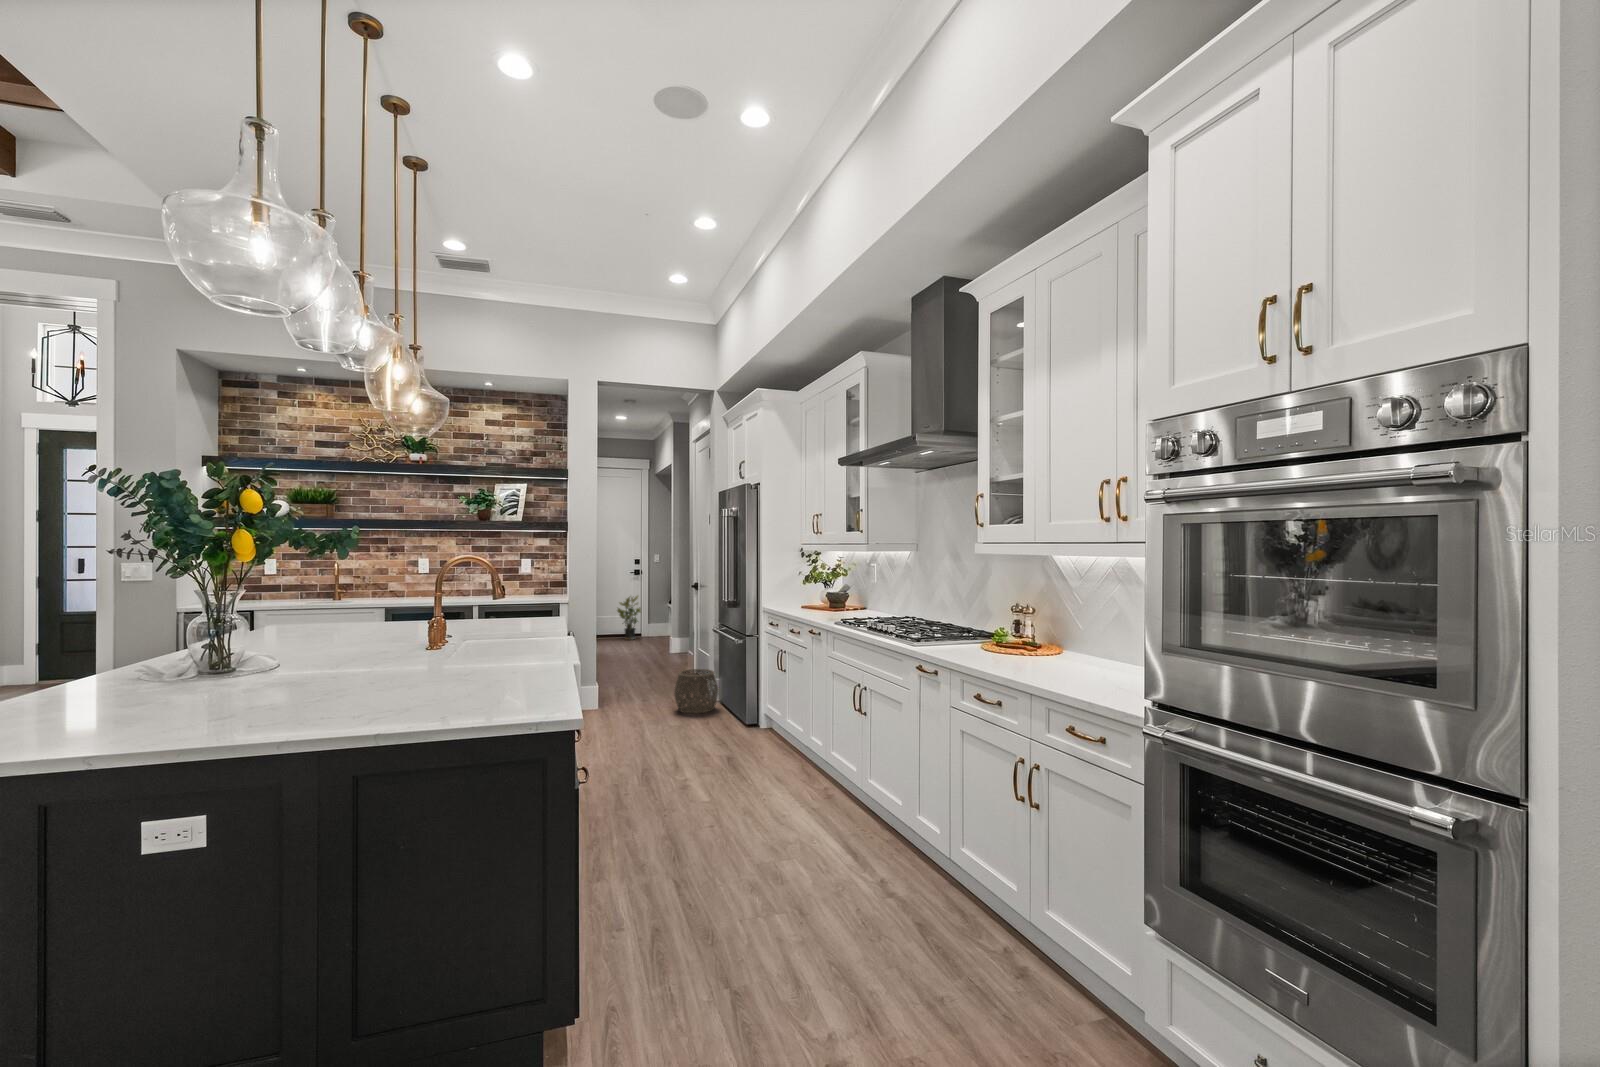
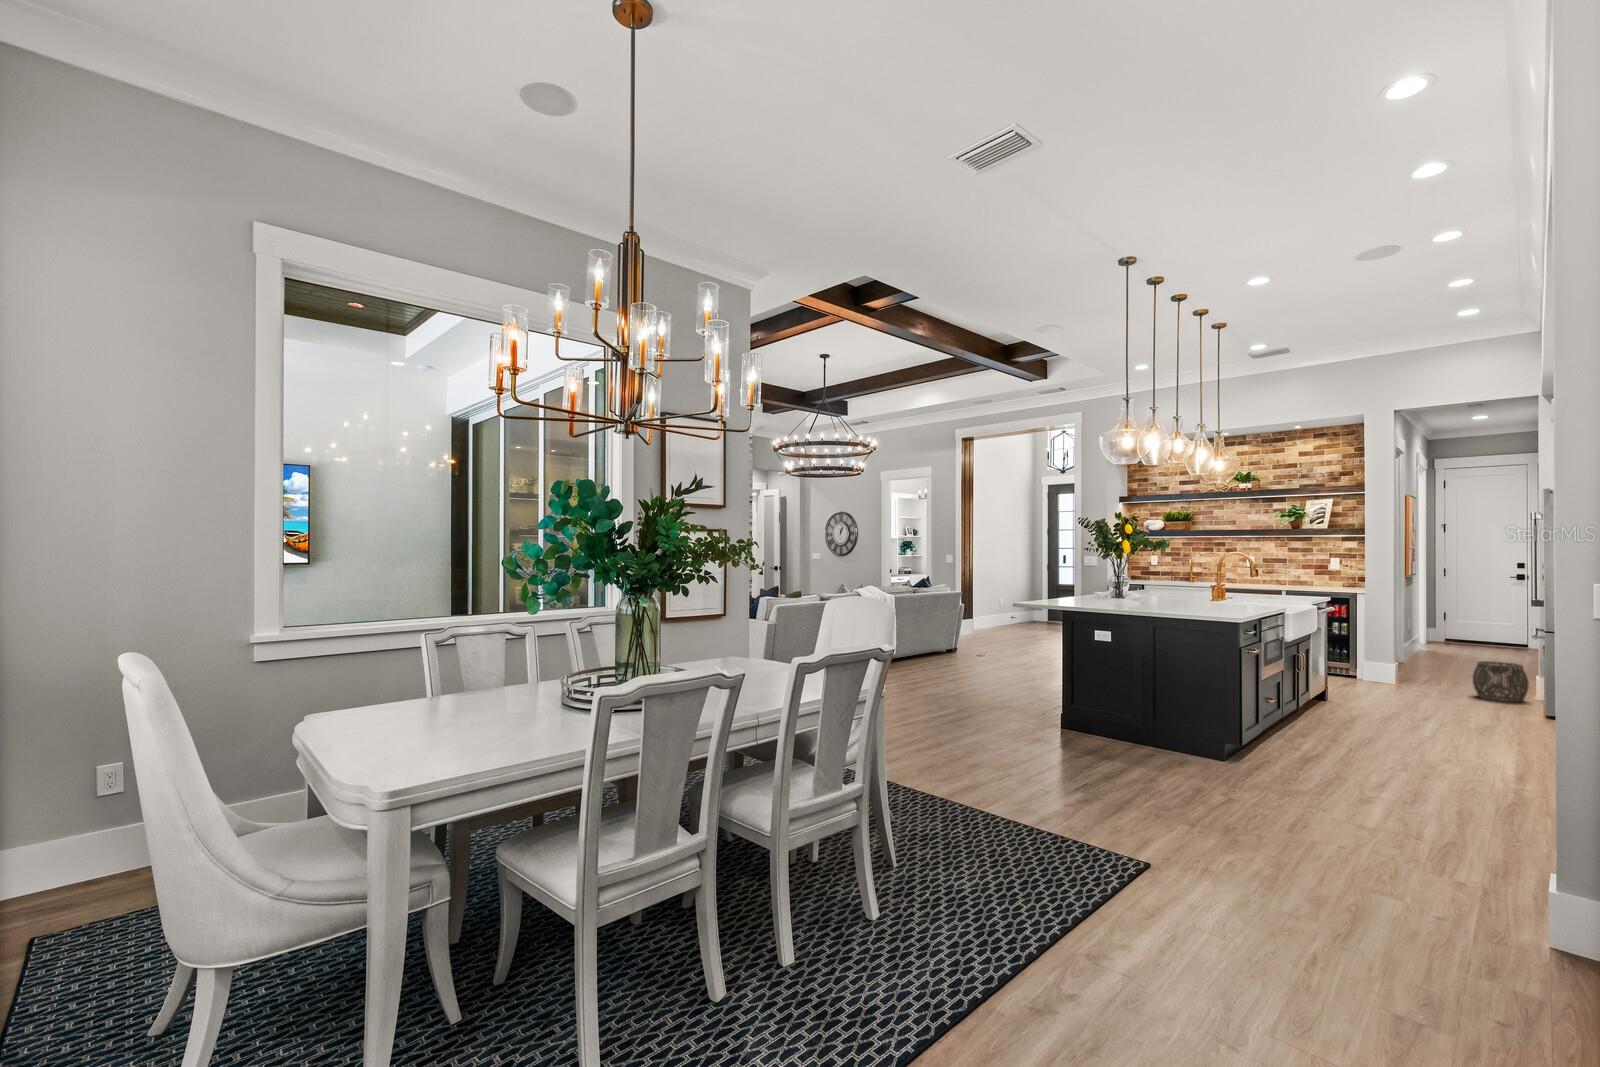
potted plant: present [617,596,641,640] -> none [1483,608,1519,656]

